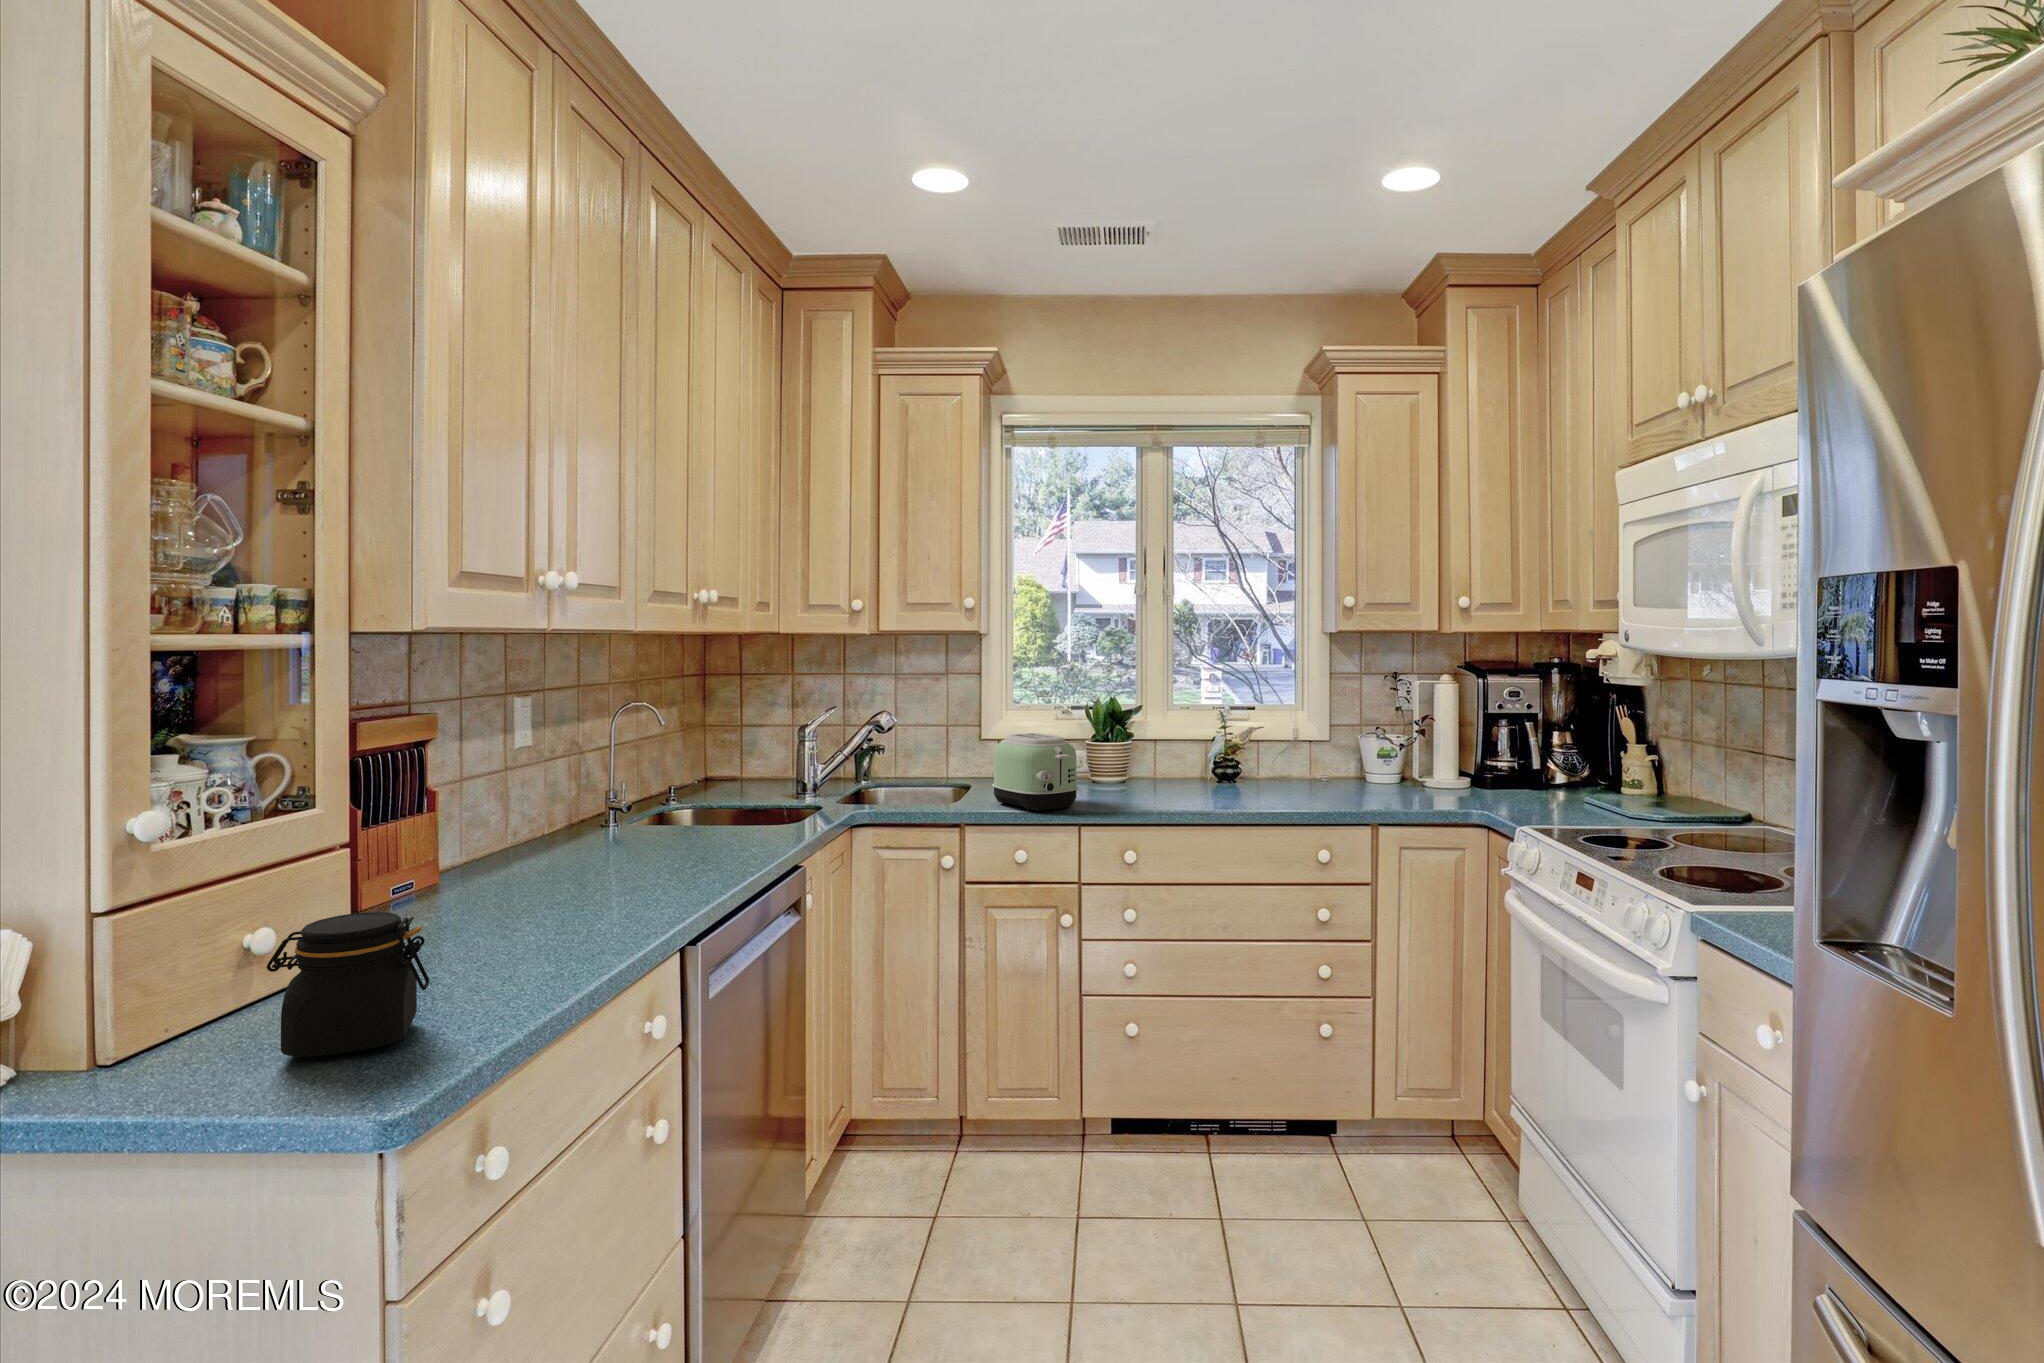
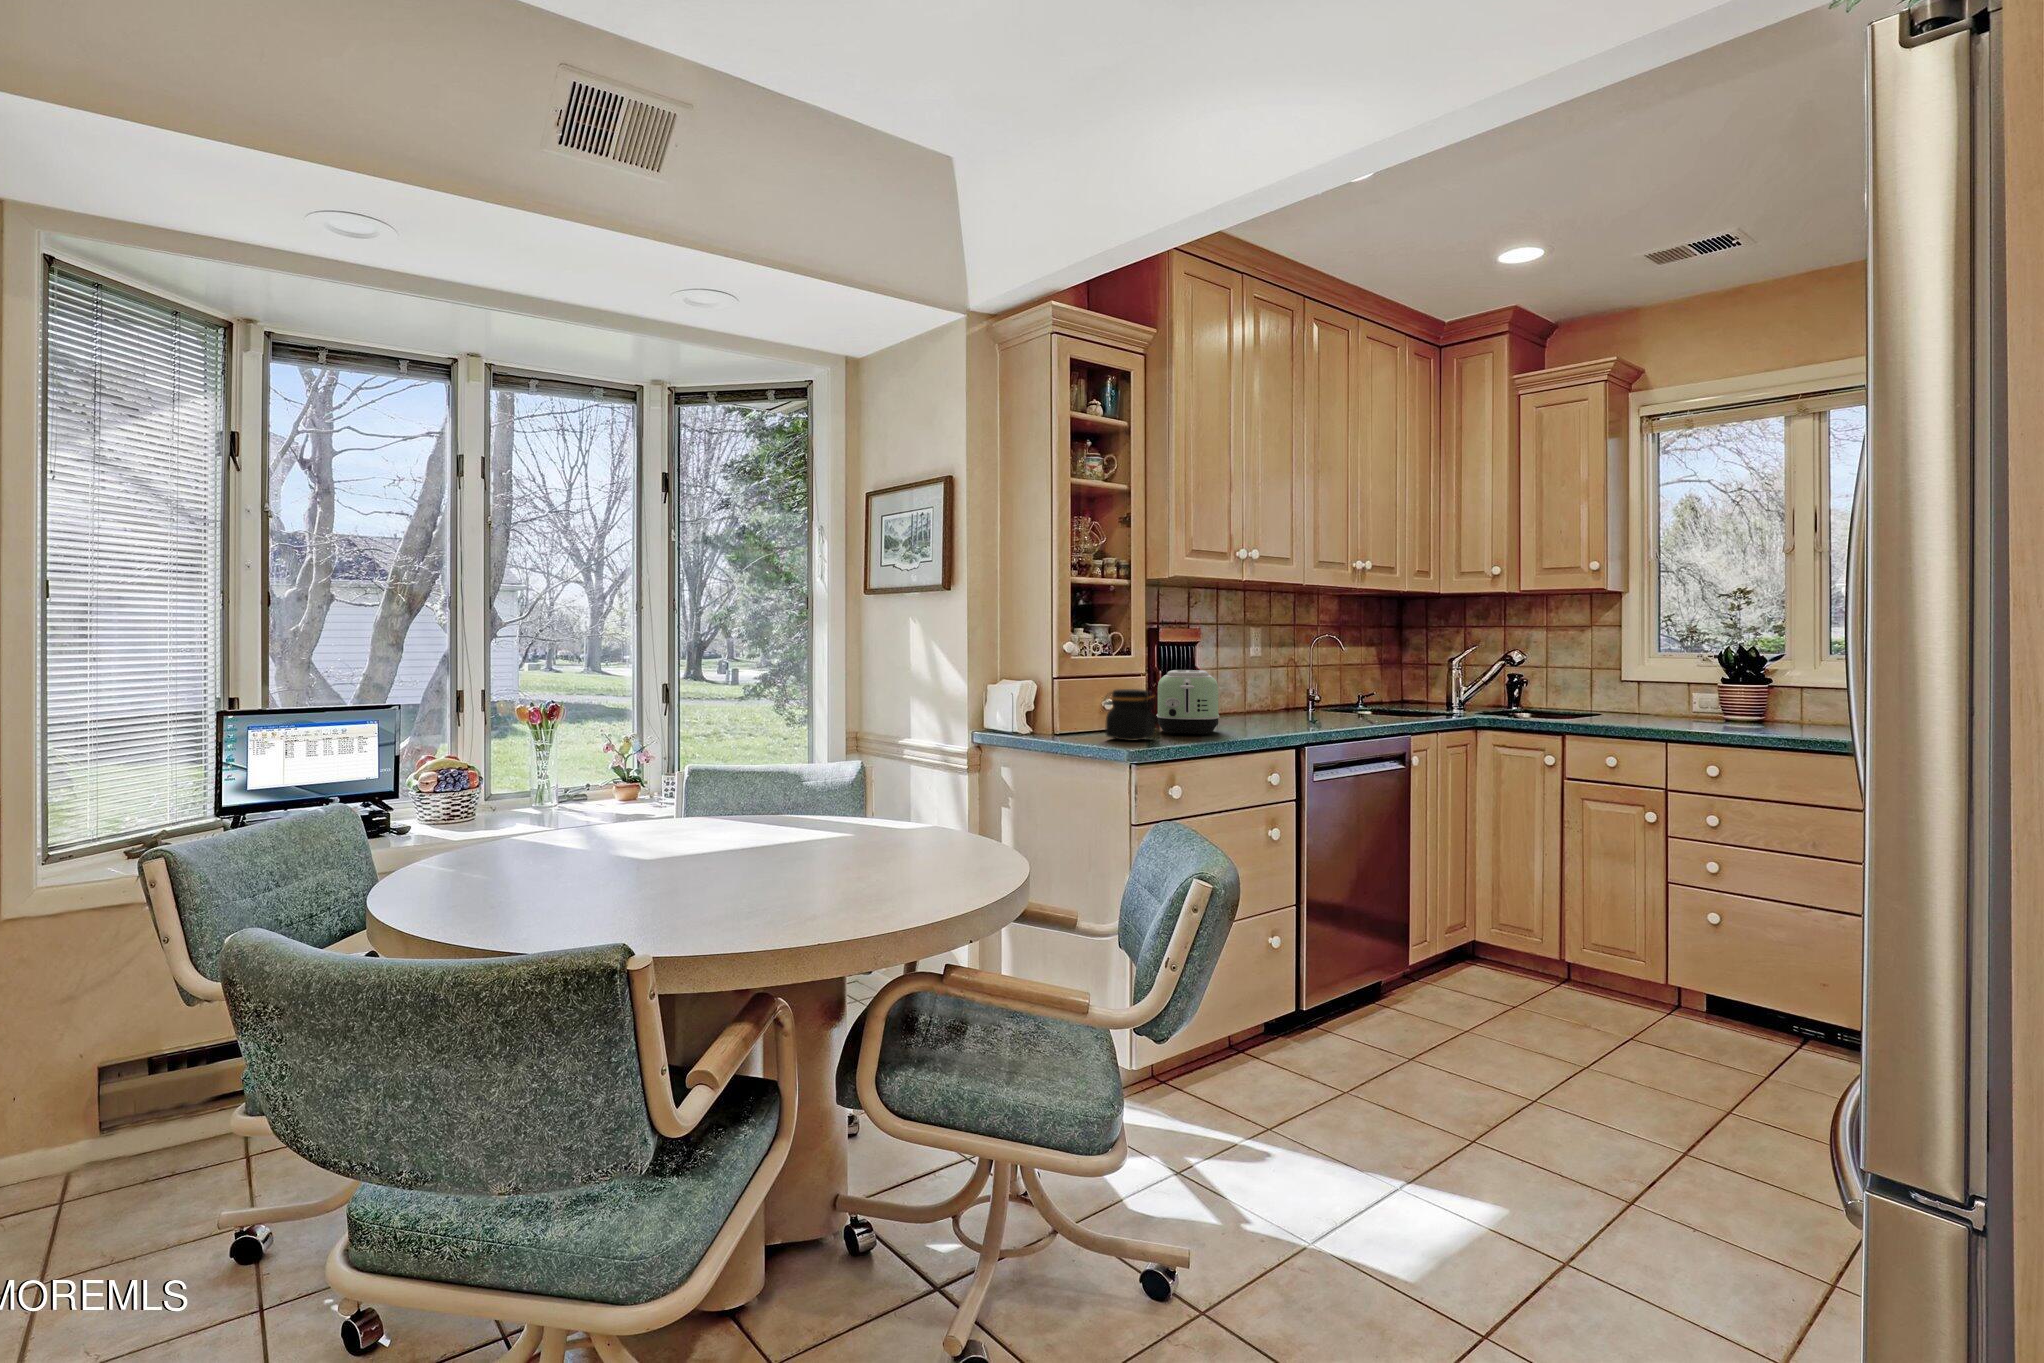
toaster: present [992,733,1078,812] -> present [1156,670,1220,735]

